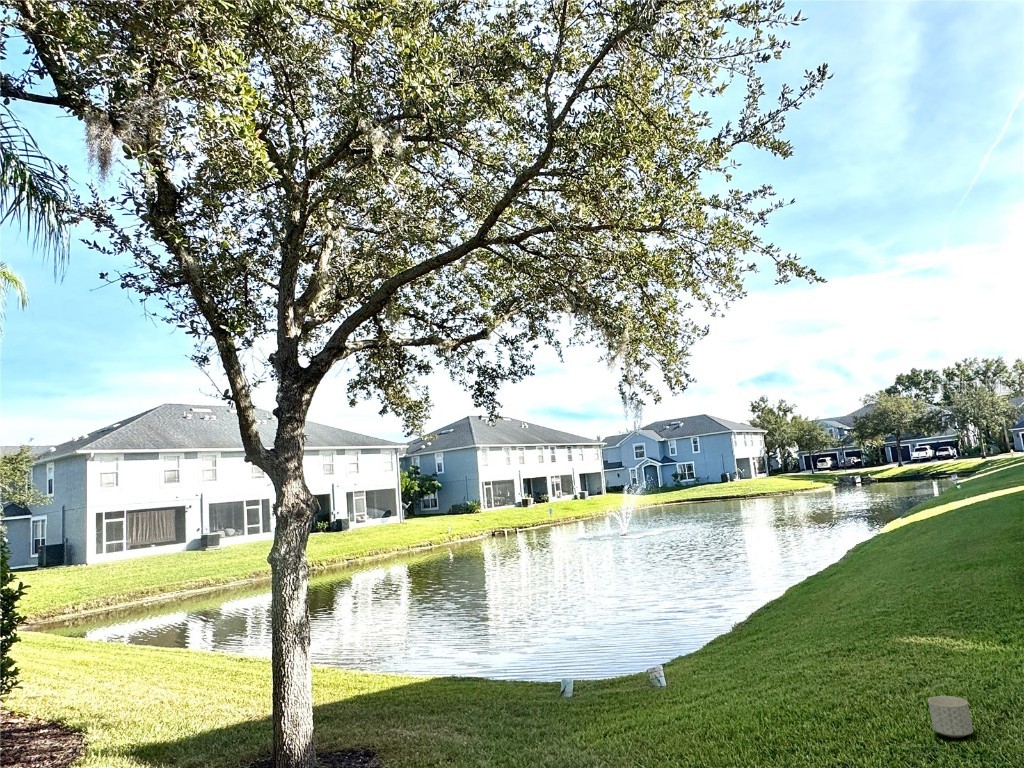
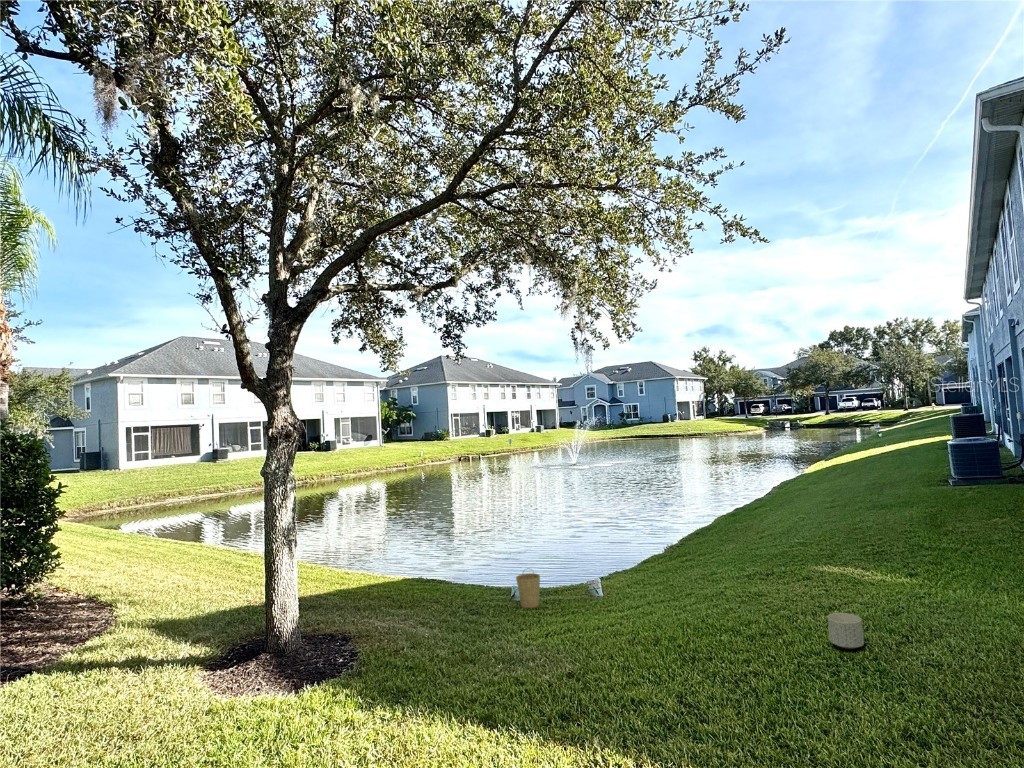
basket: none [561,661,589,708] -> present [516,573,540,608]

